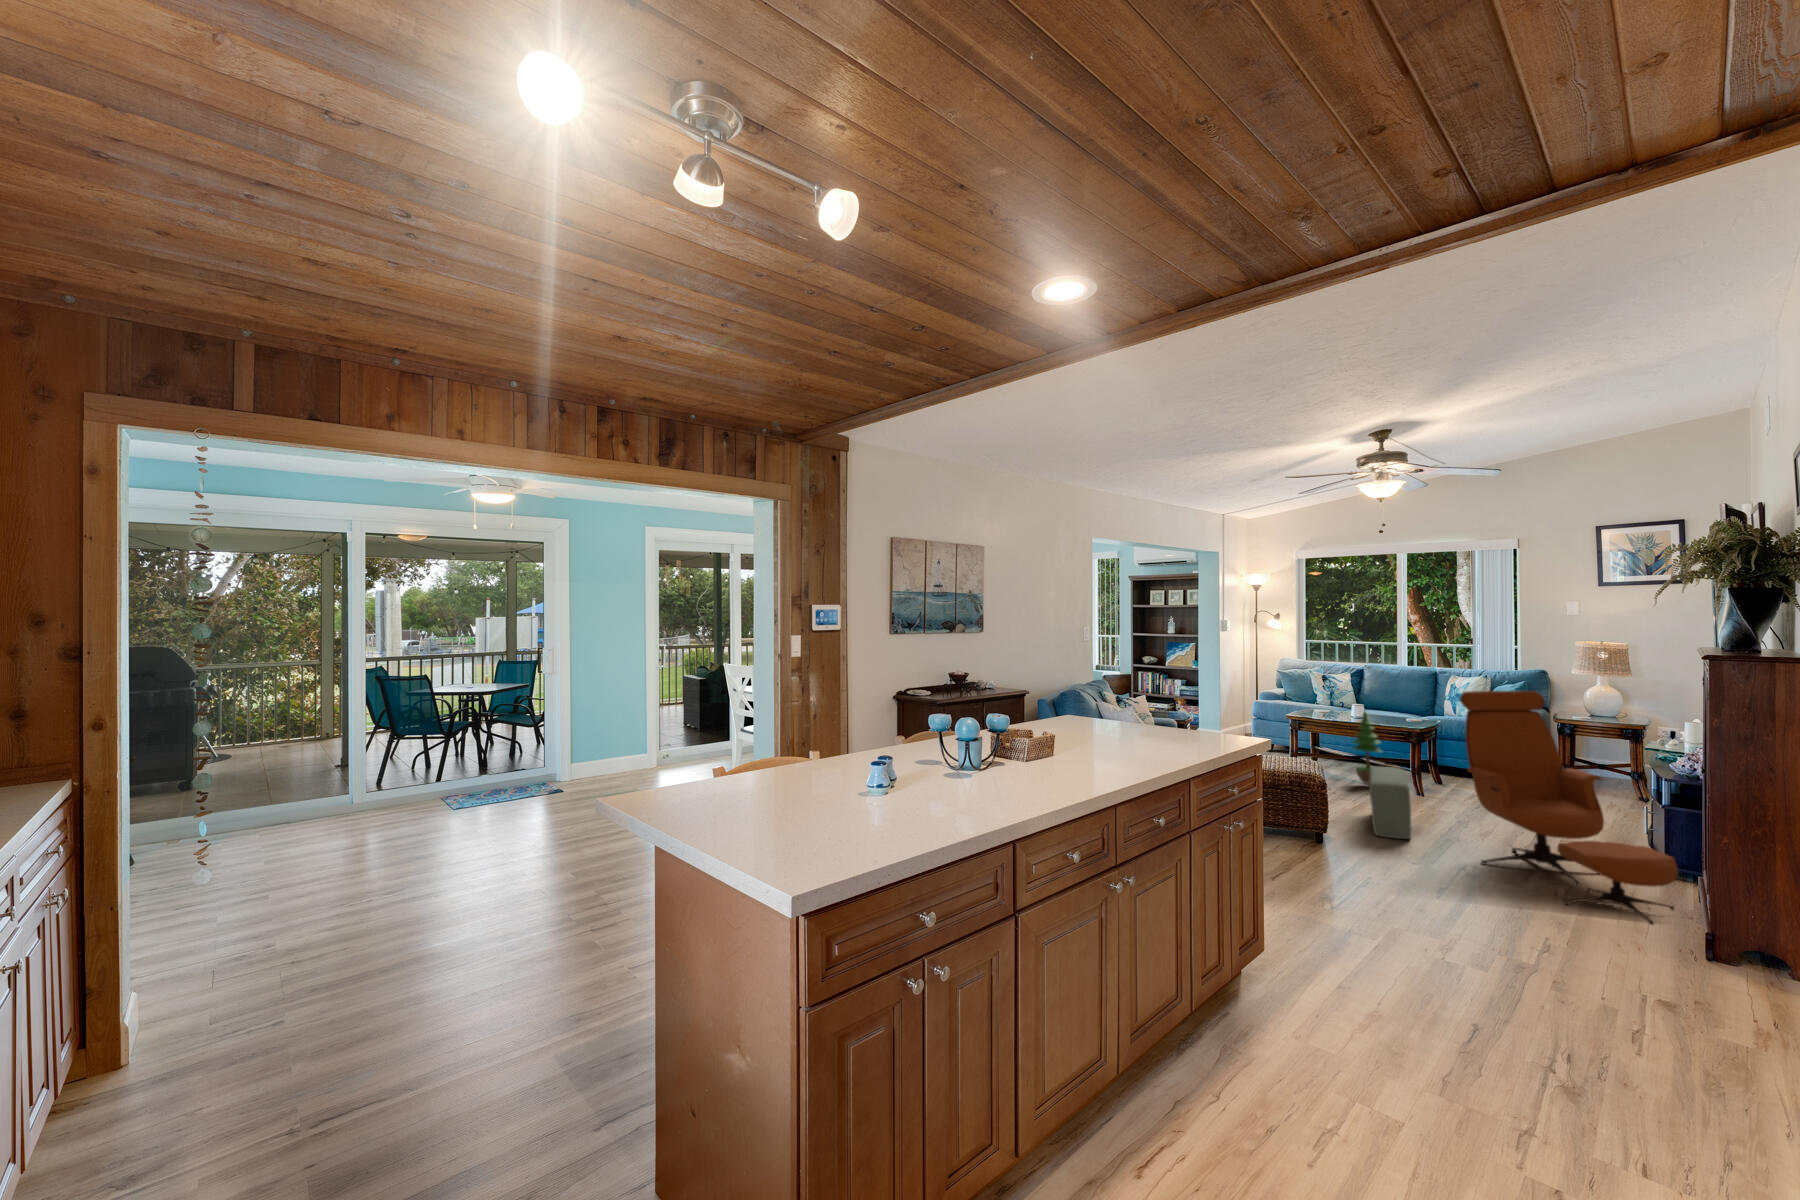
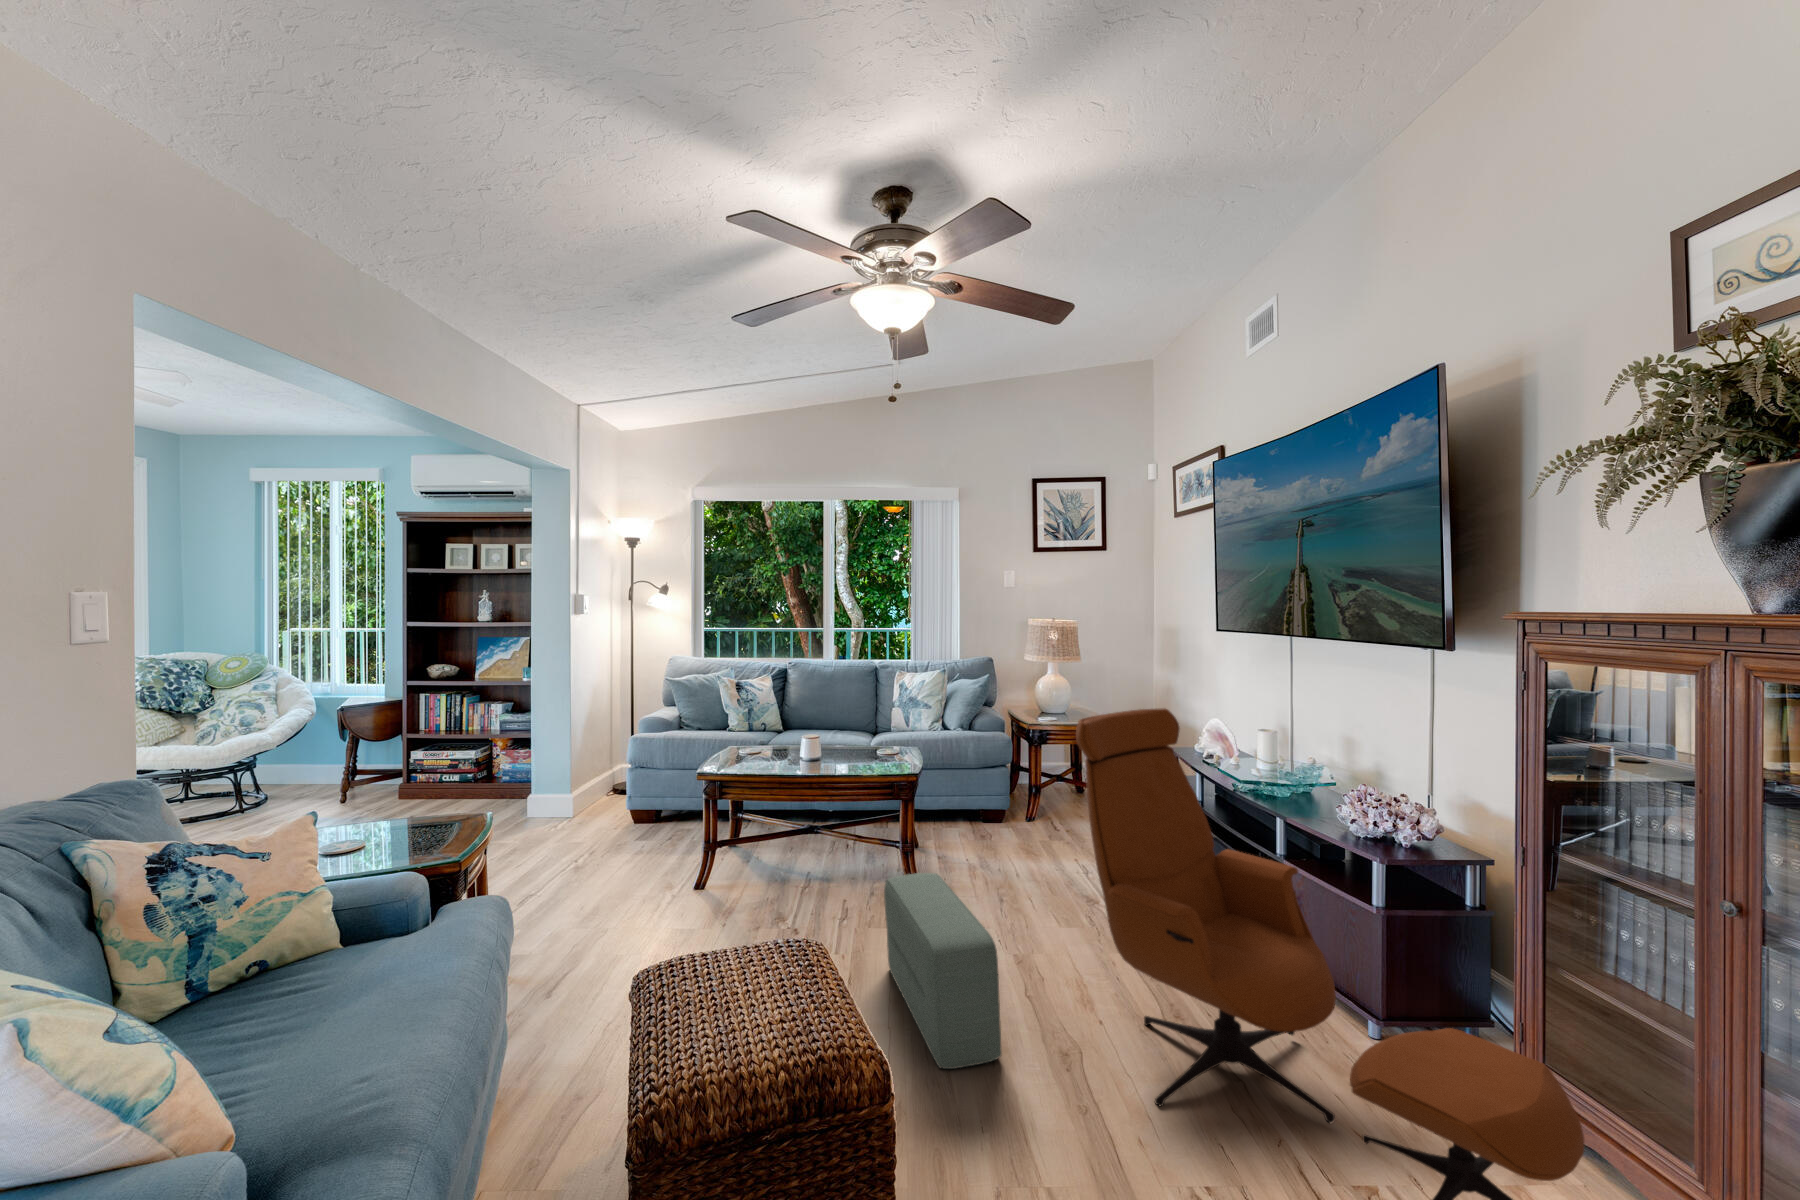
potted tree: present [1353,712,1381,786] -> none [811,748,861,884]

